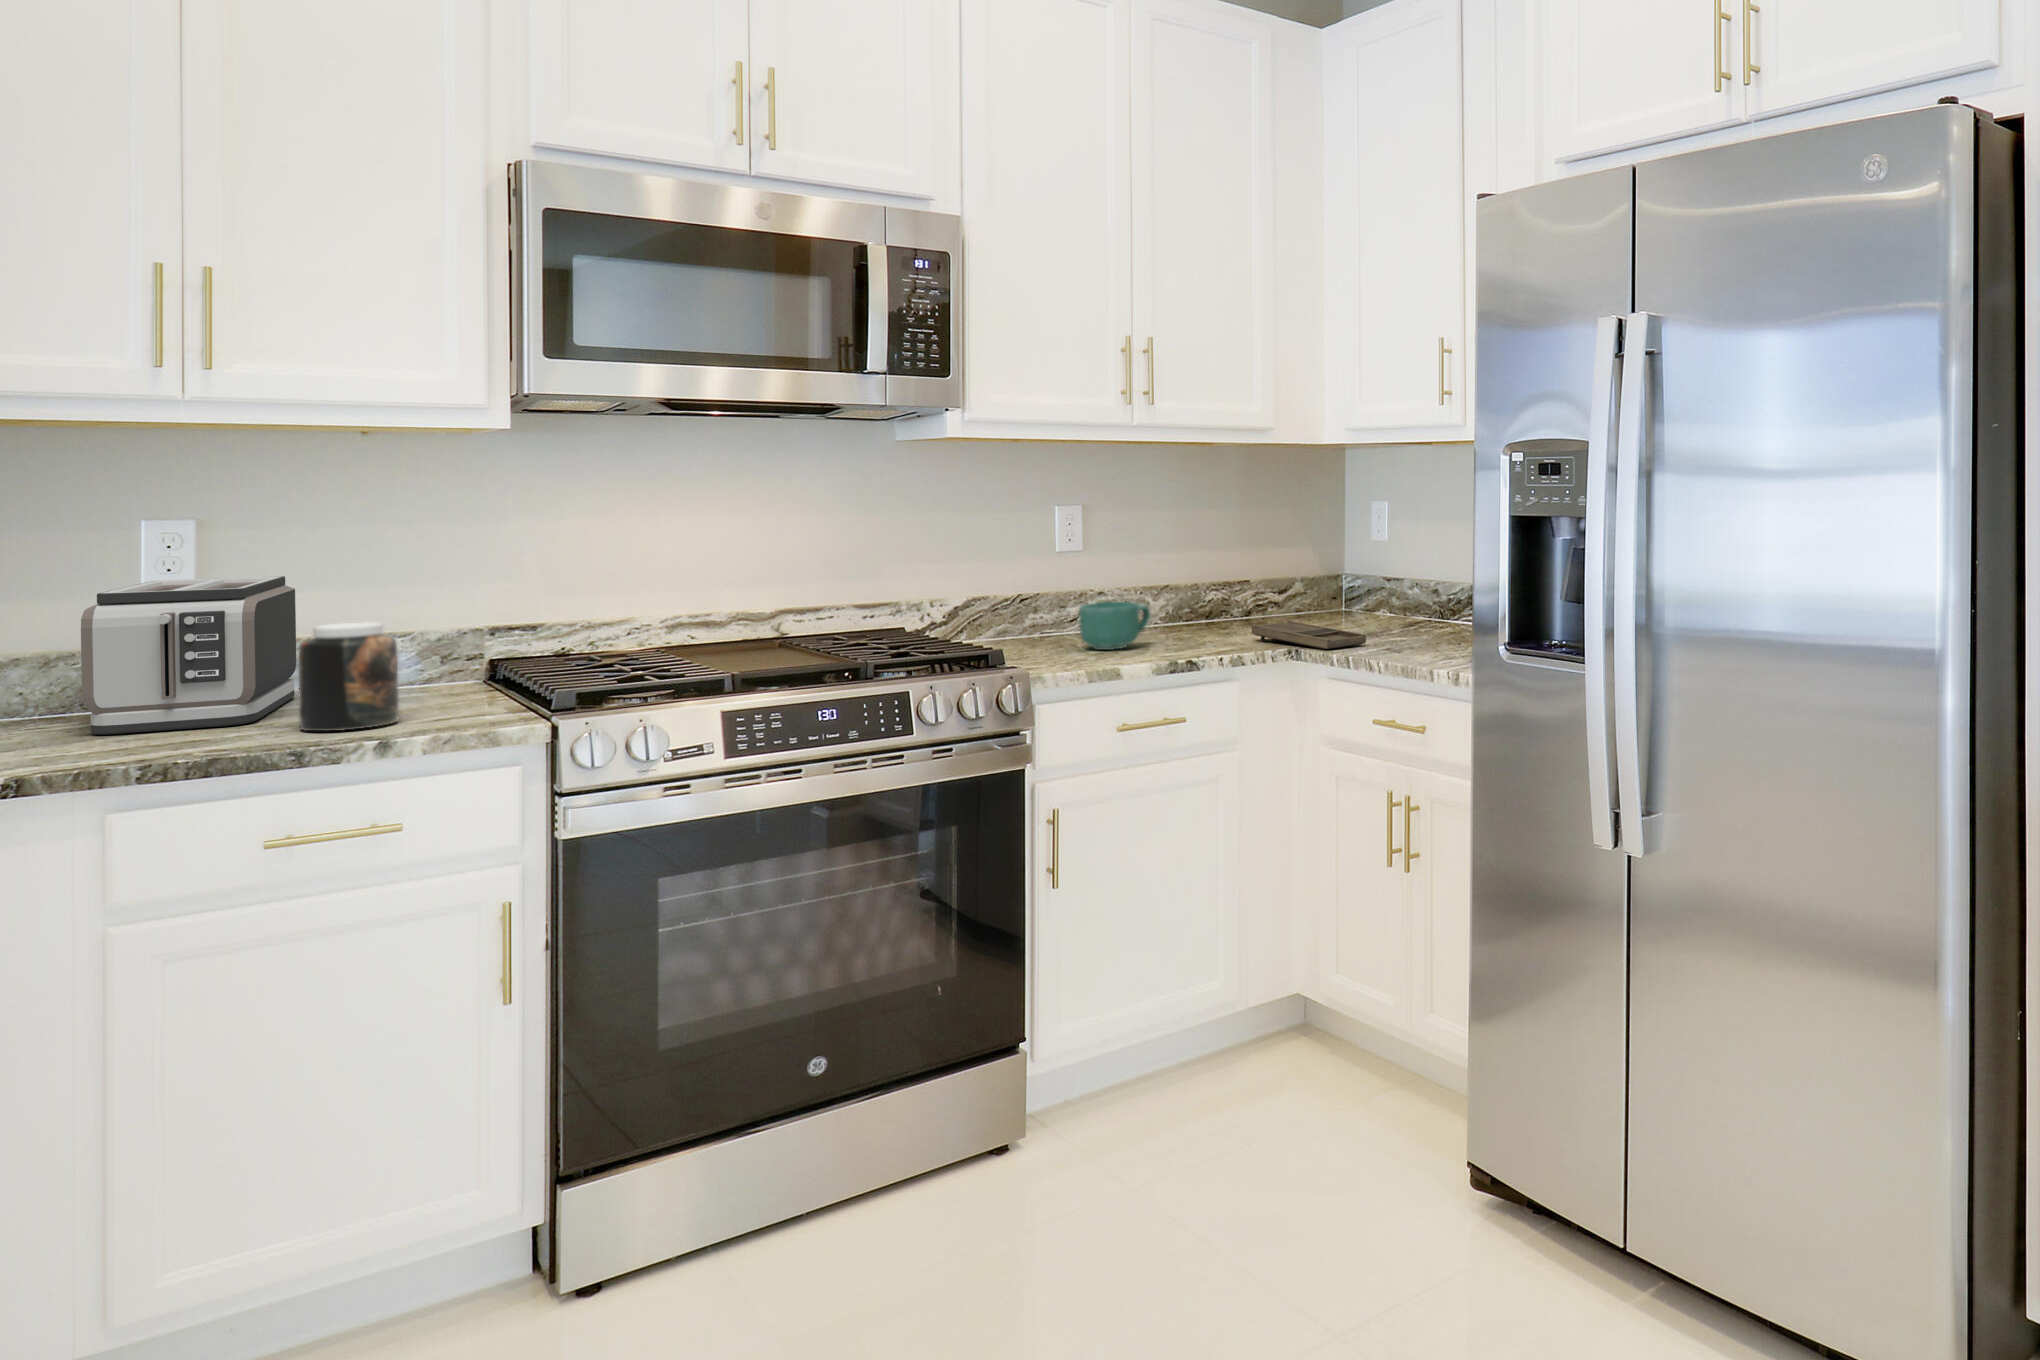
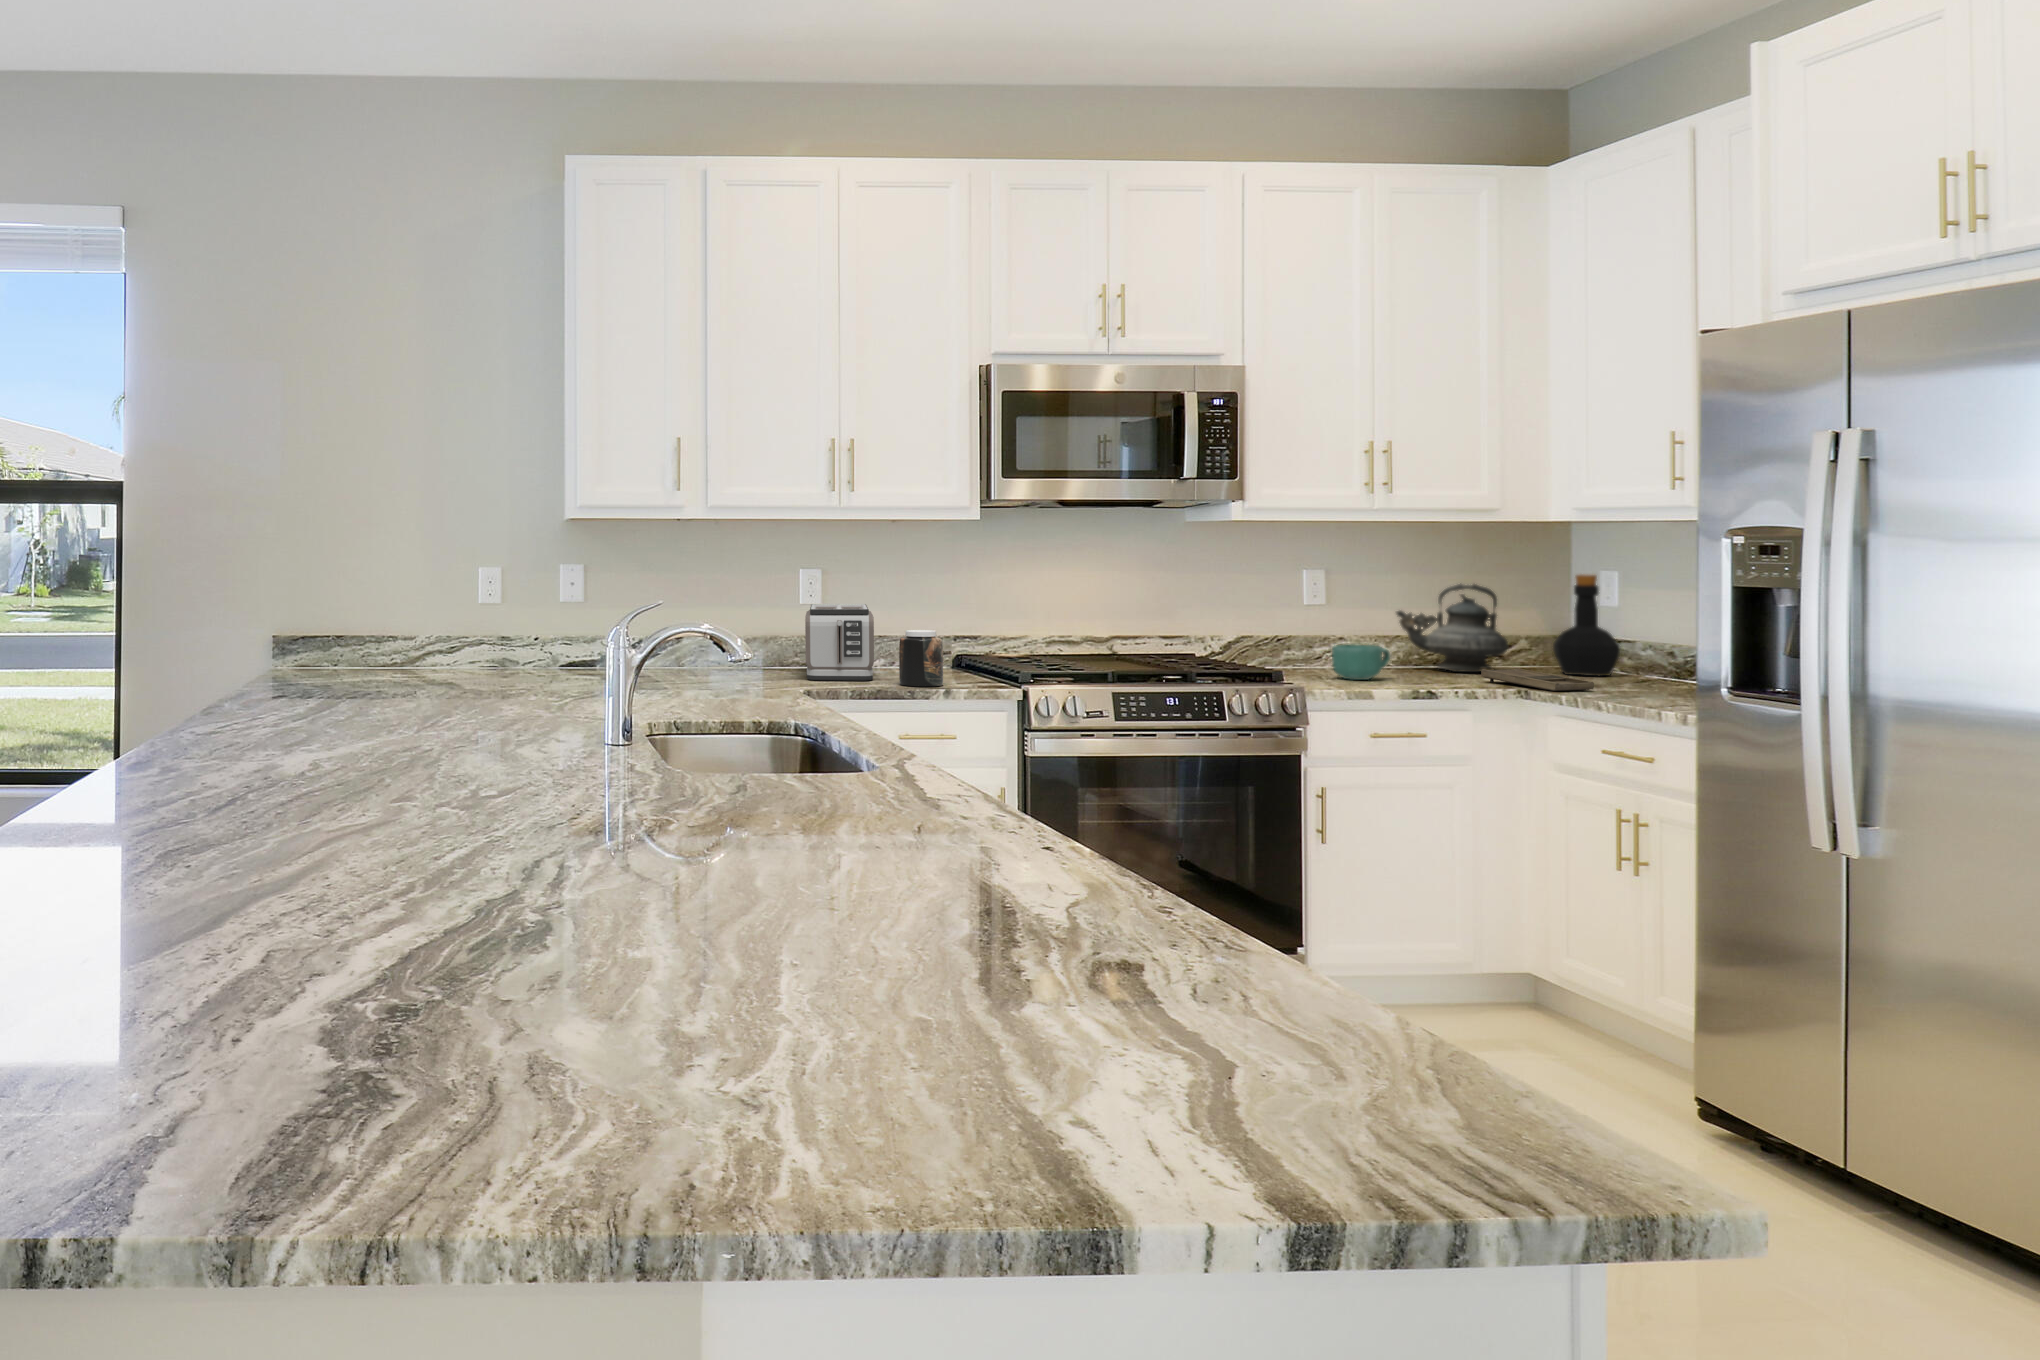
bottle: none [1326,506,1390,623] -> present [1553,574,1620,676]
teapot: none [1162,518,1283,627] -> present [1396,583,1509,672]

